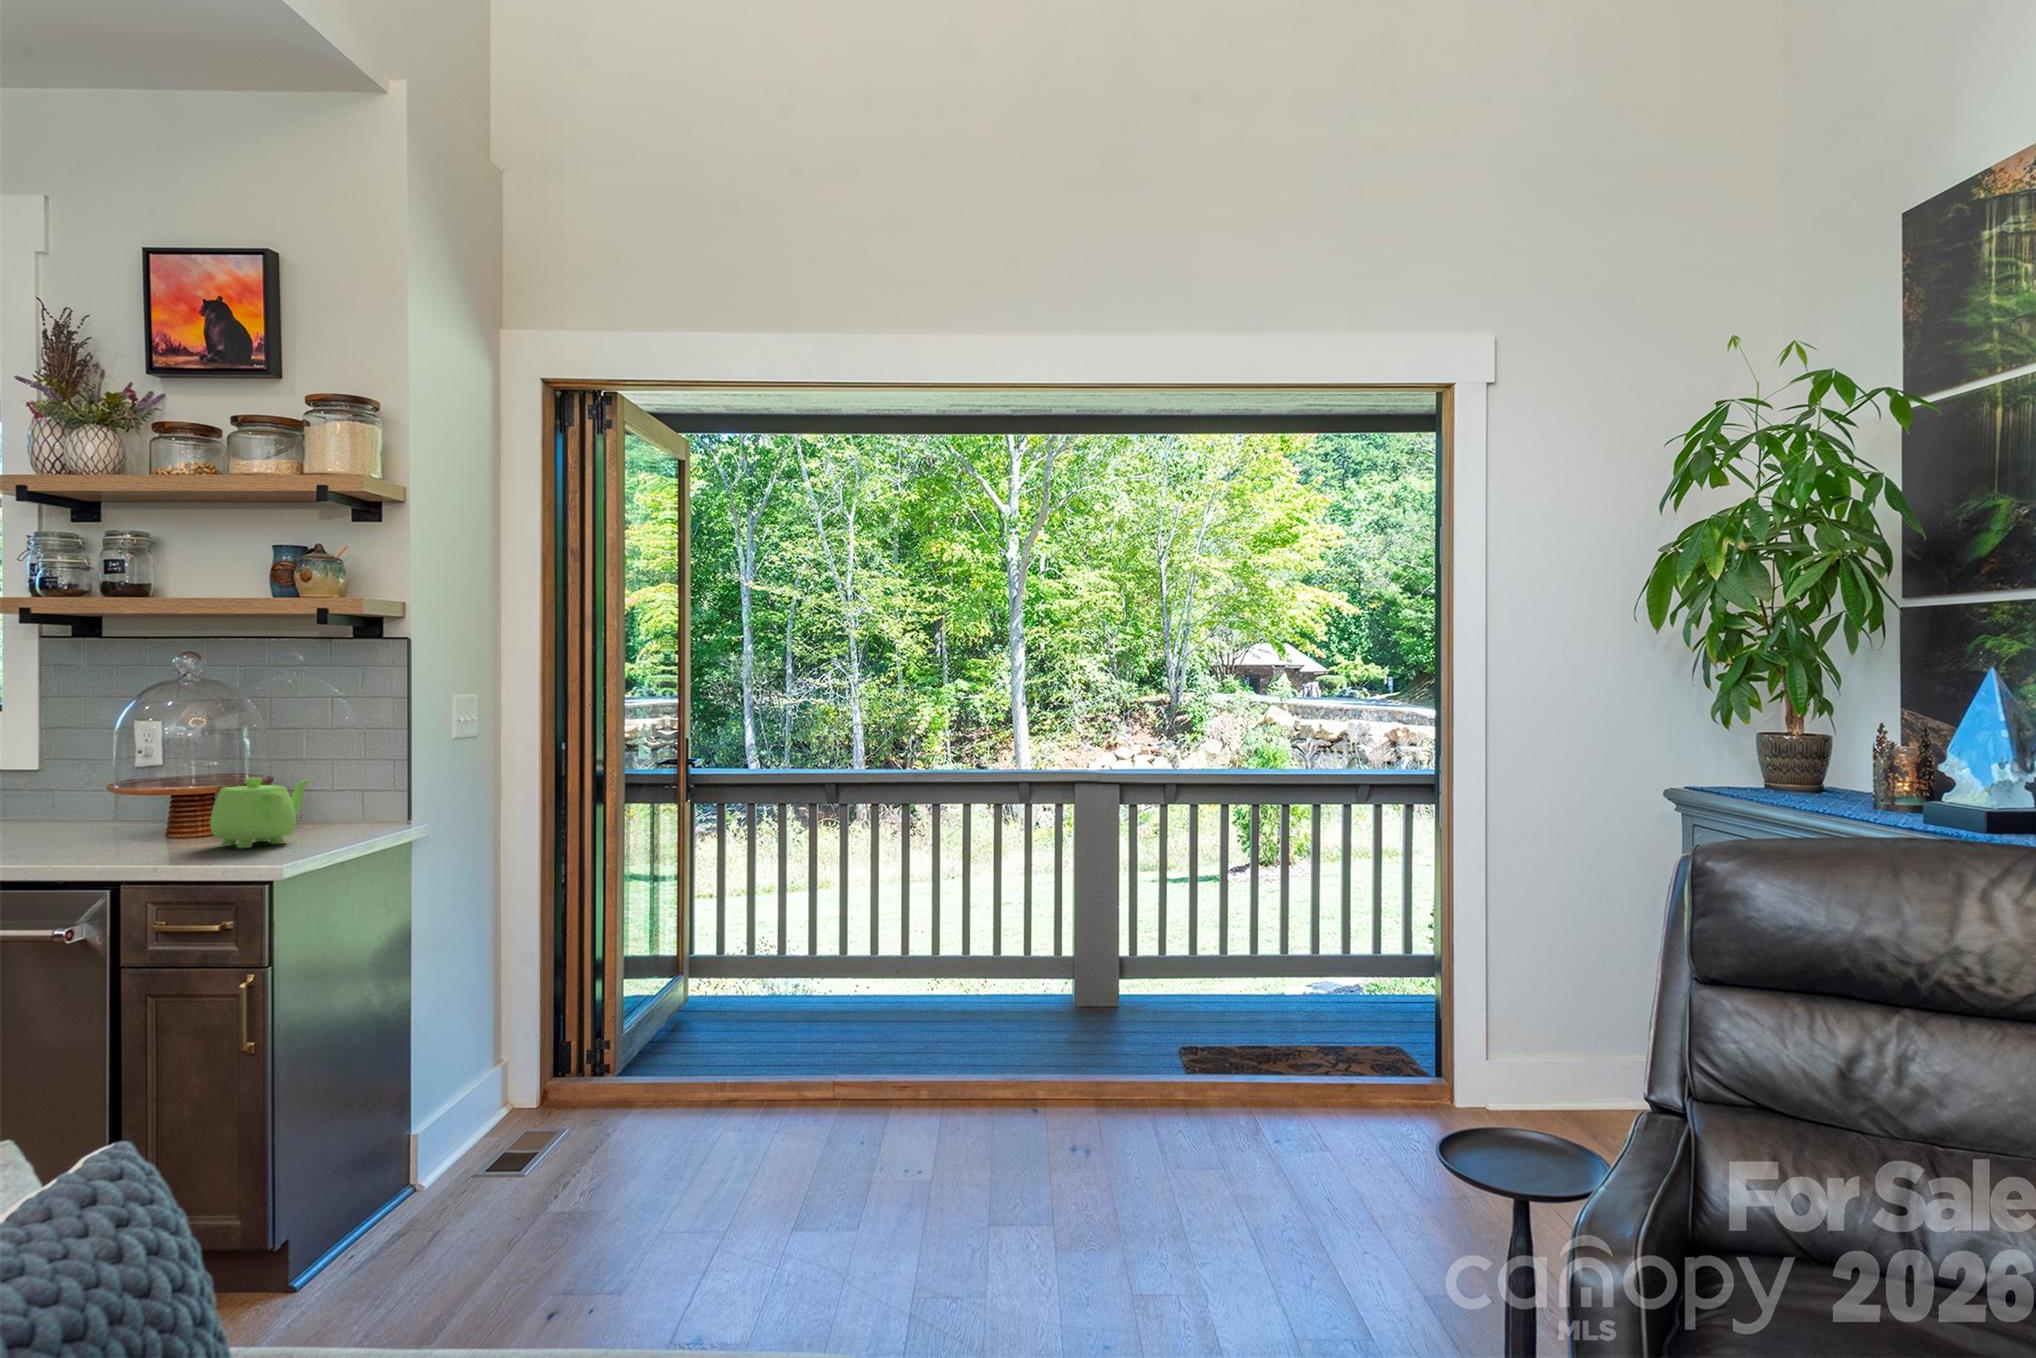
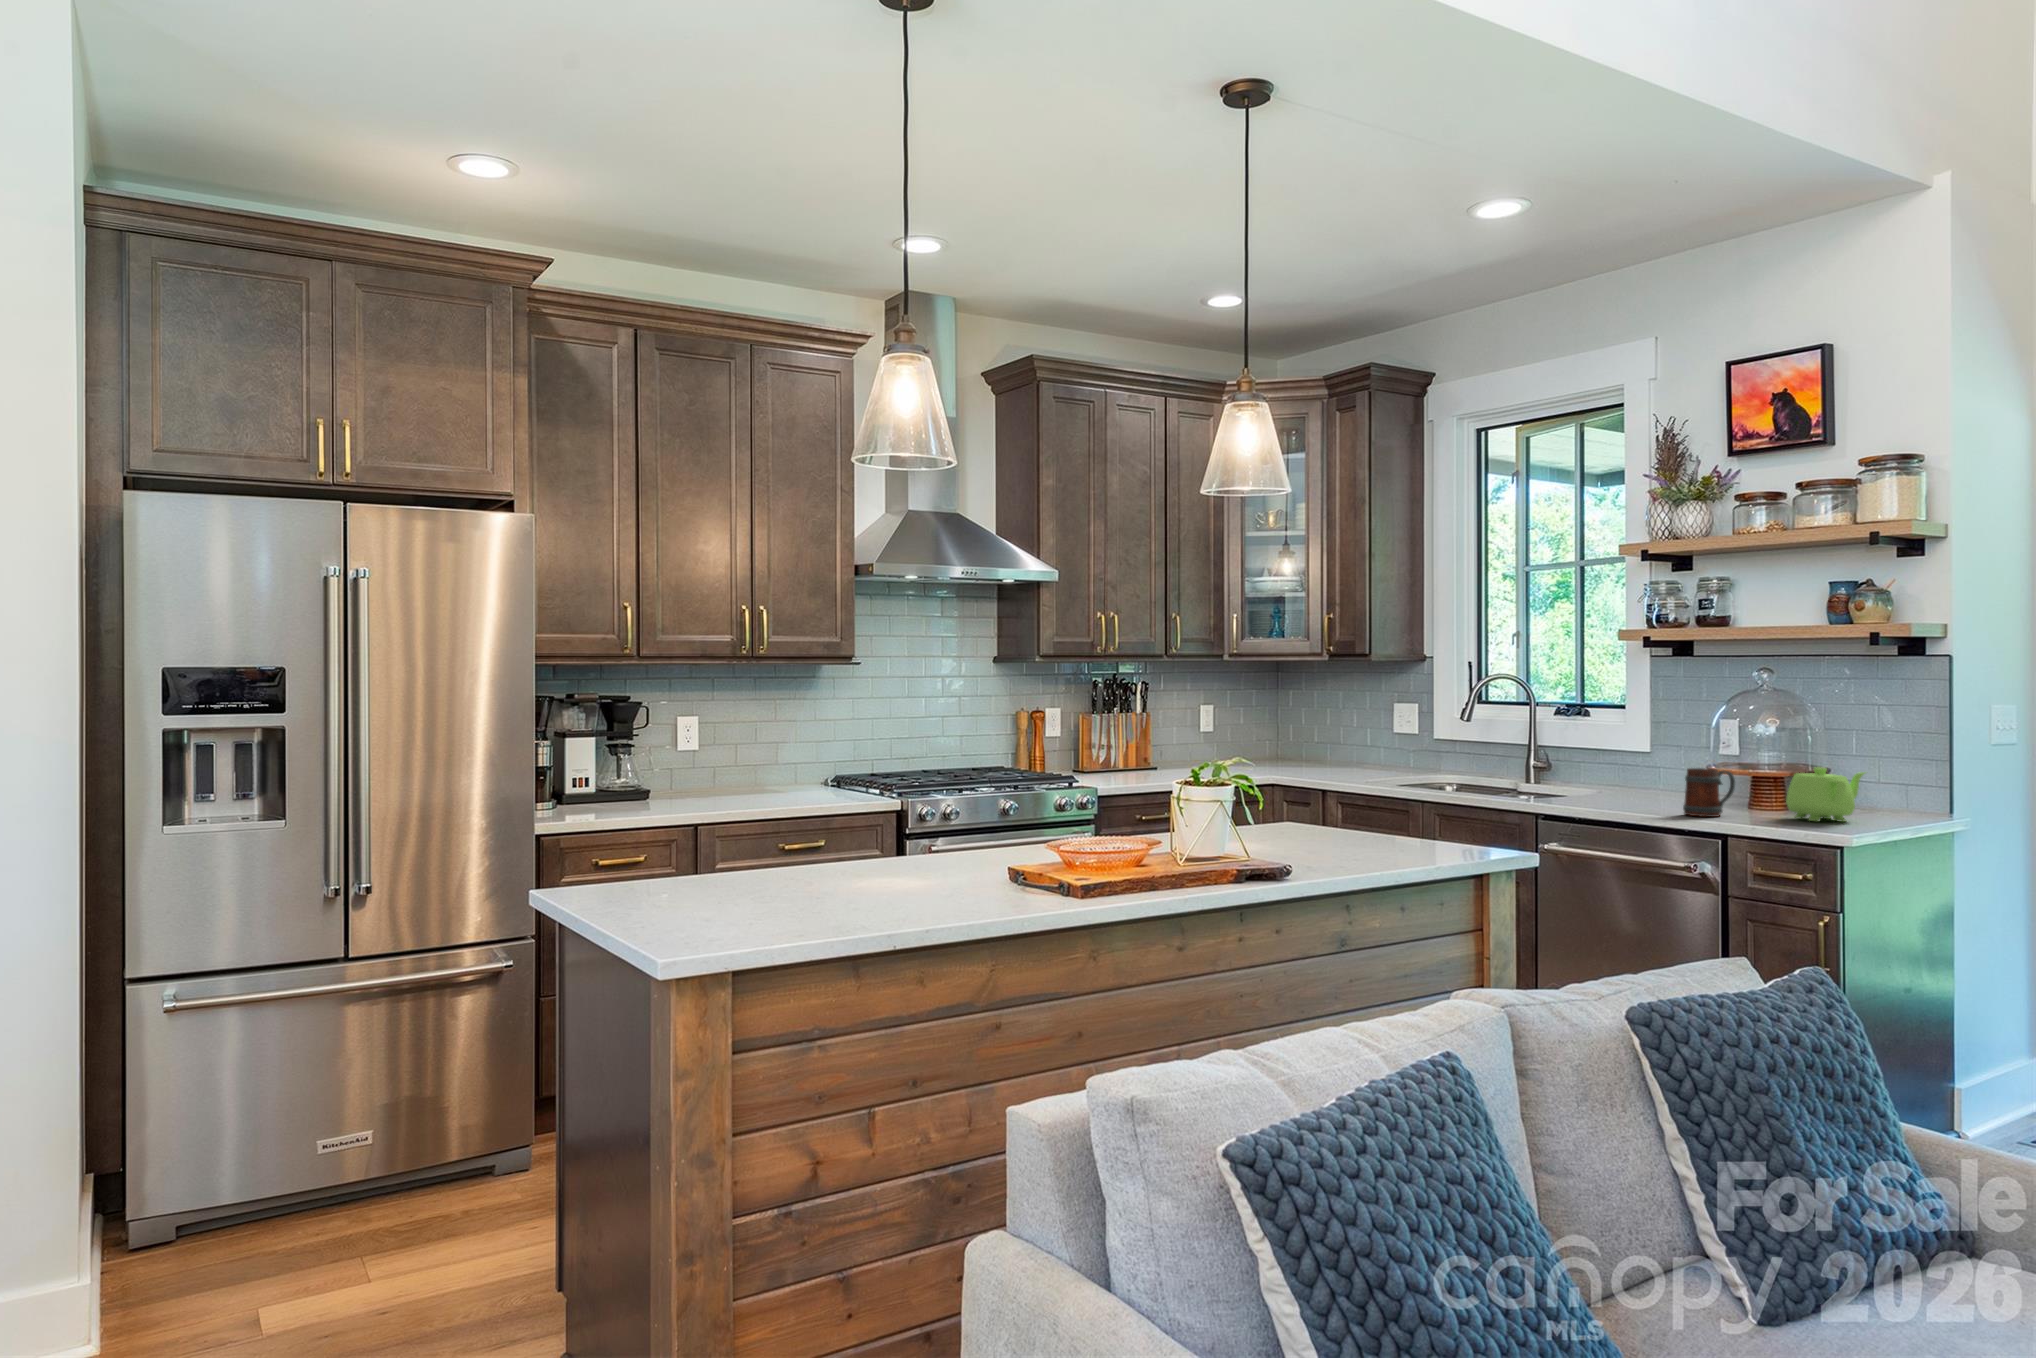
mug: none [59,790,141,859] -> present [1683,768,1735,817]

